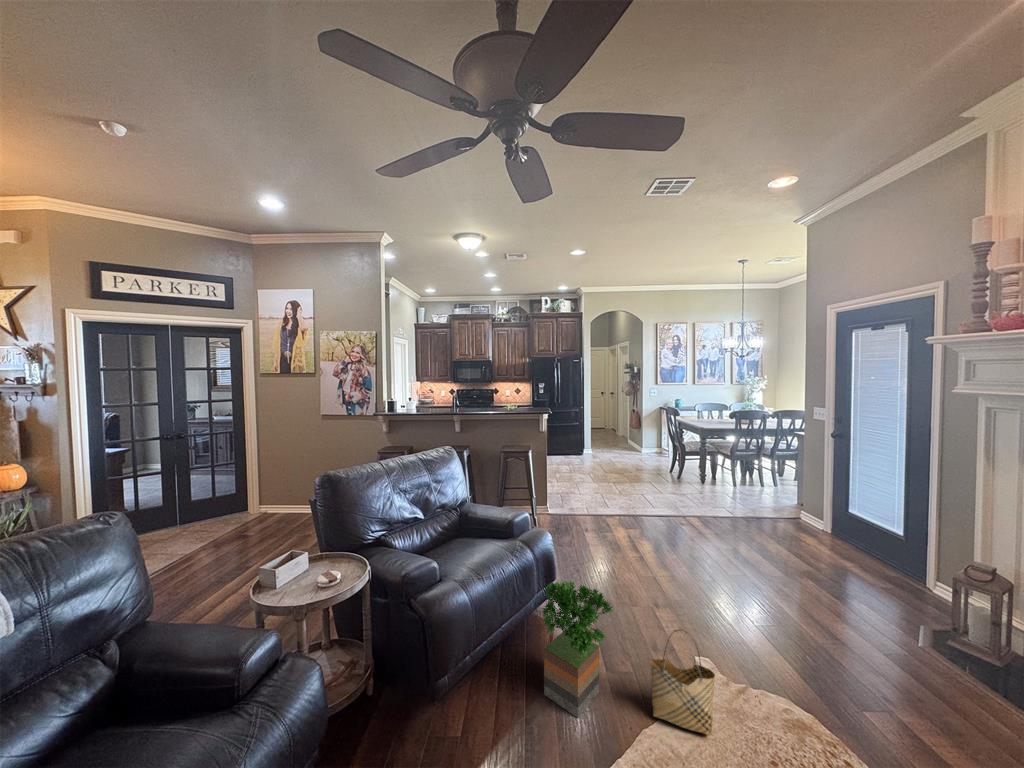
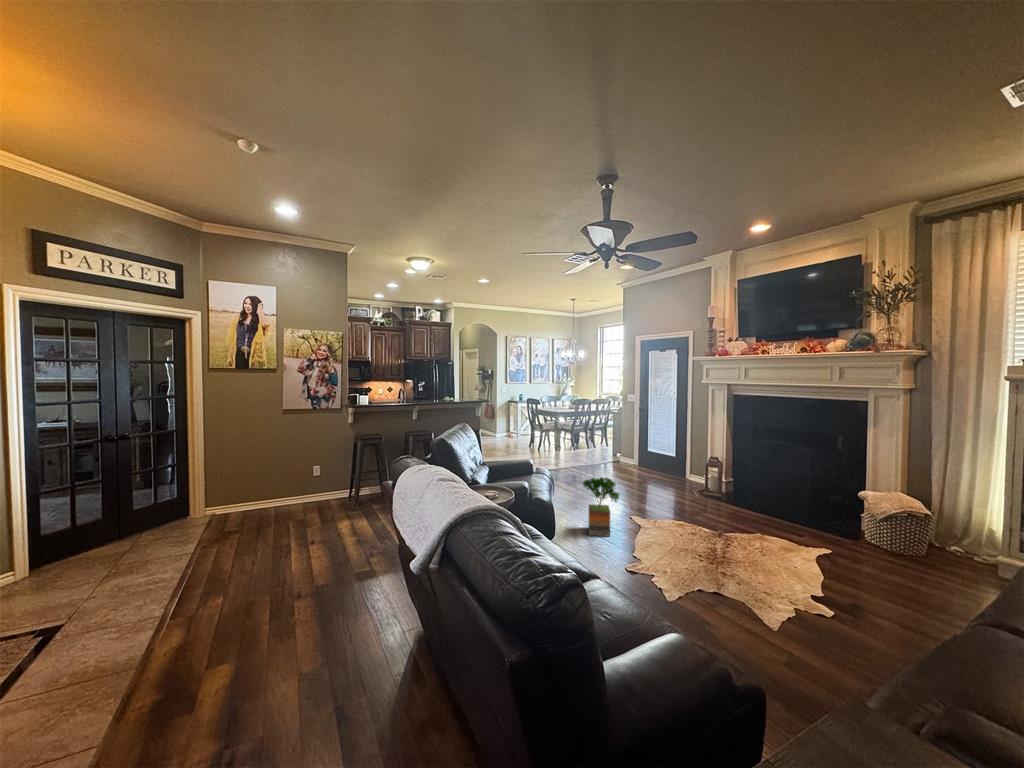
woven basket: present [650,629,715,735] -> none [631,488,657,528]

